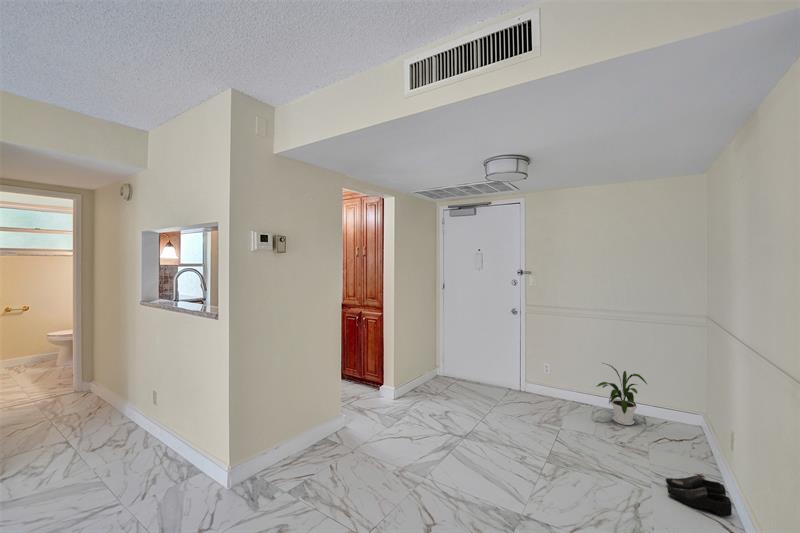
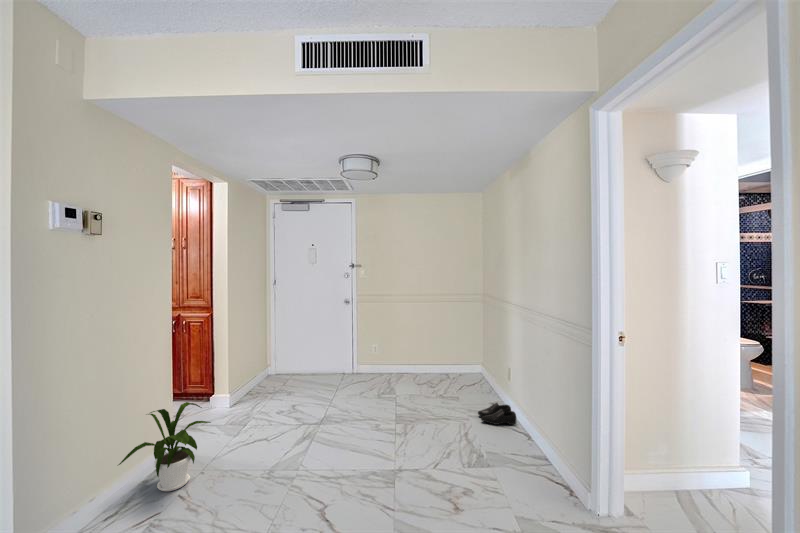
house plant: present [597,363,647,425] -> present [119,402,210,491]

